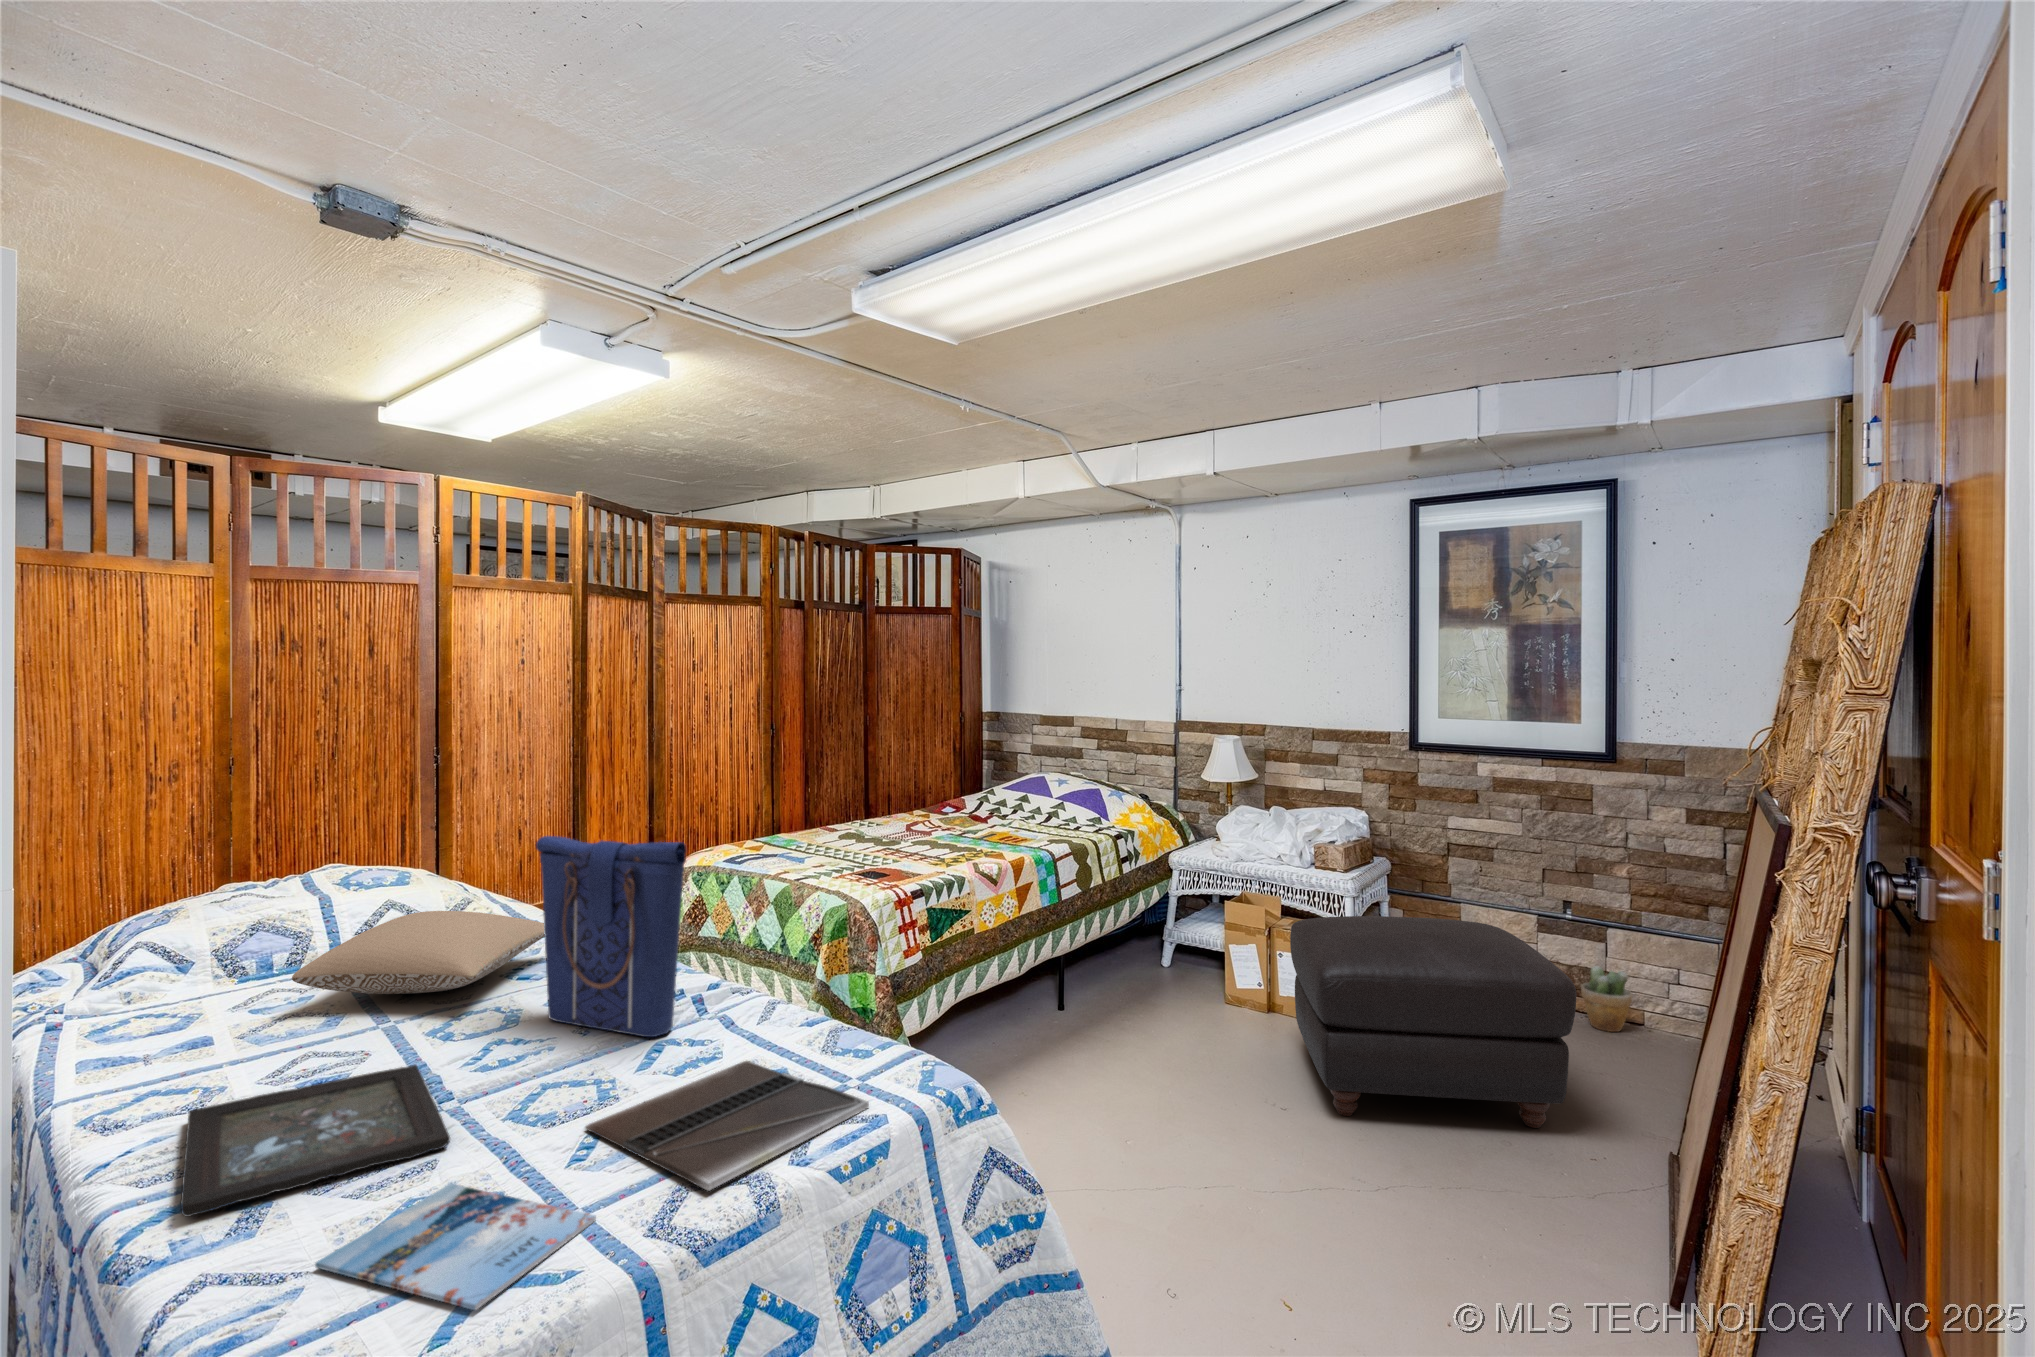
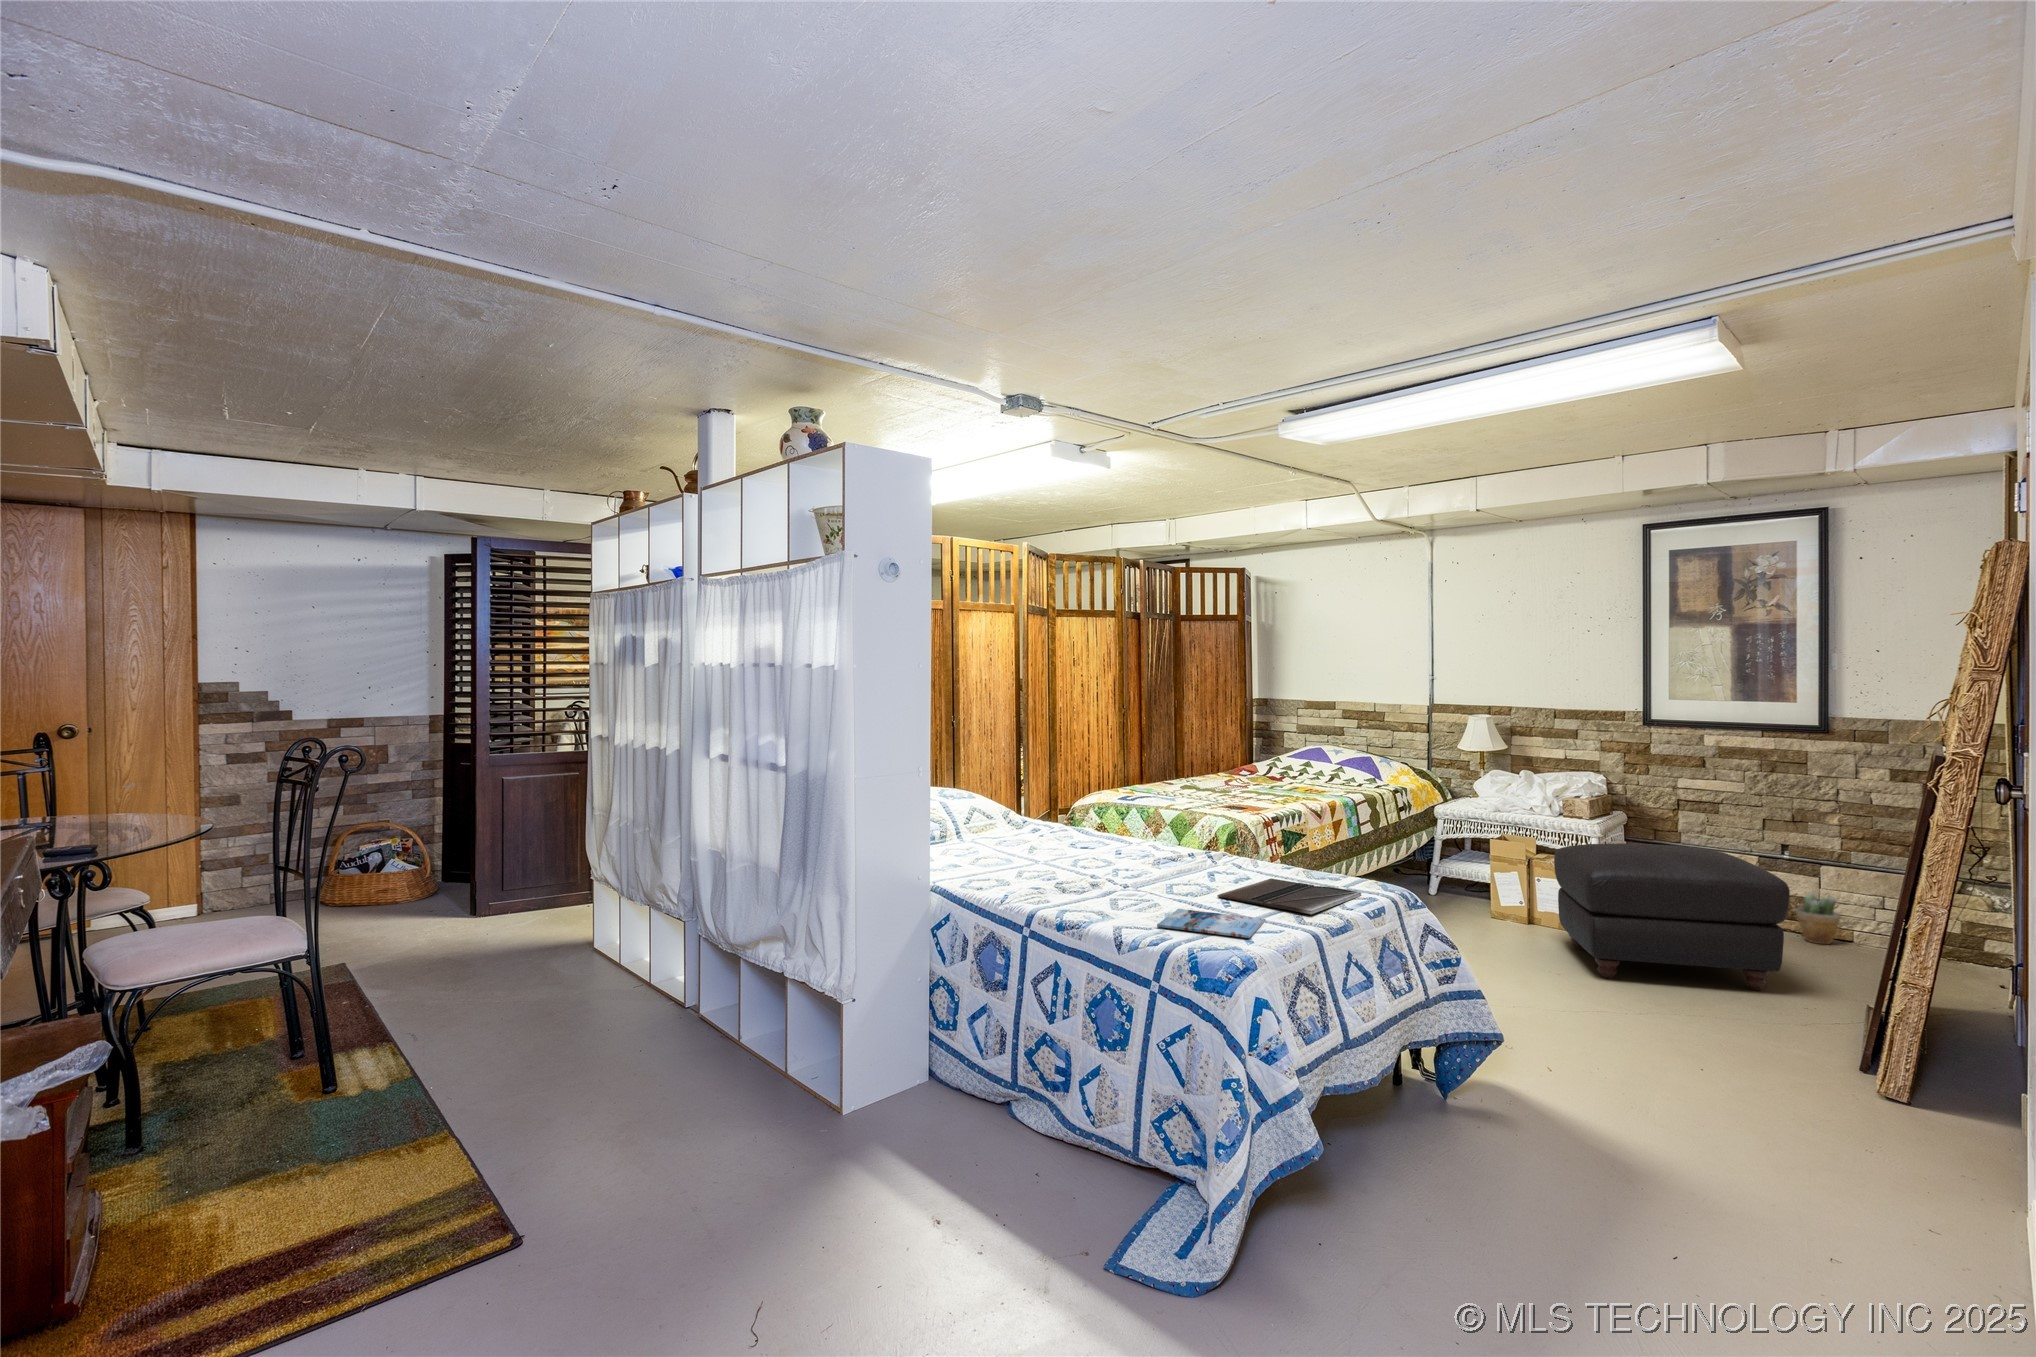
tote bag: present [536,836,687,1037] -> none [1124,757,1222,870]
pillow: present [292,911,545,994] -> none [987,807,1094,850]
tray: present [181,1065,450,1217] -> none [1011,874,1158,912]

